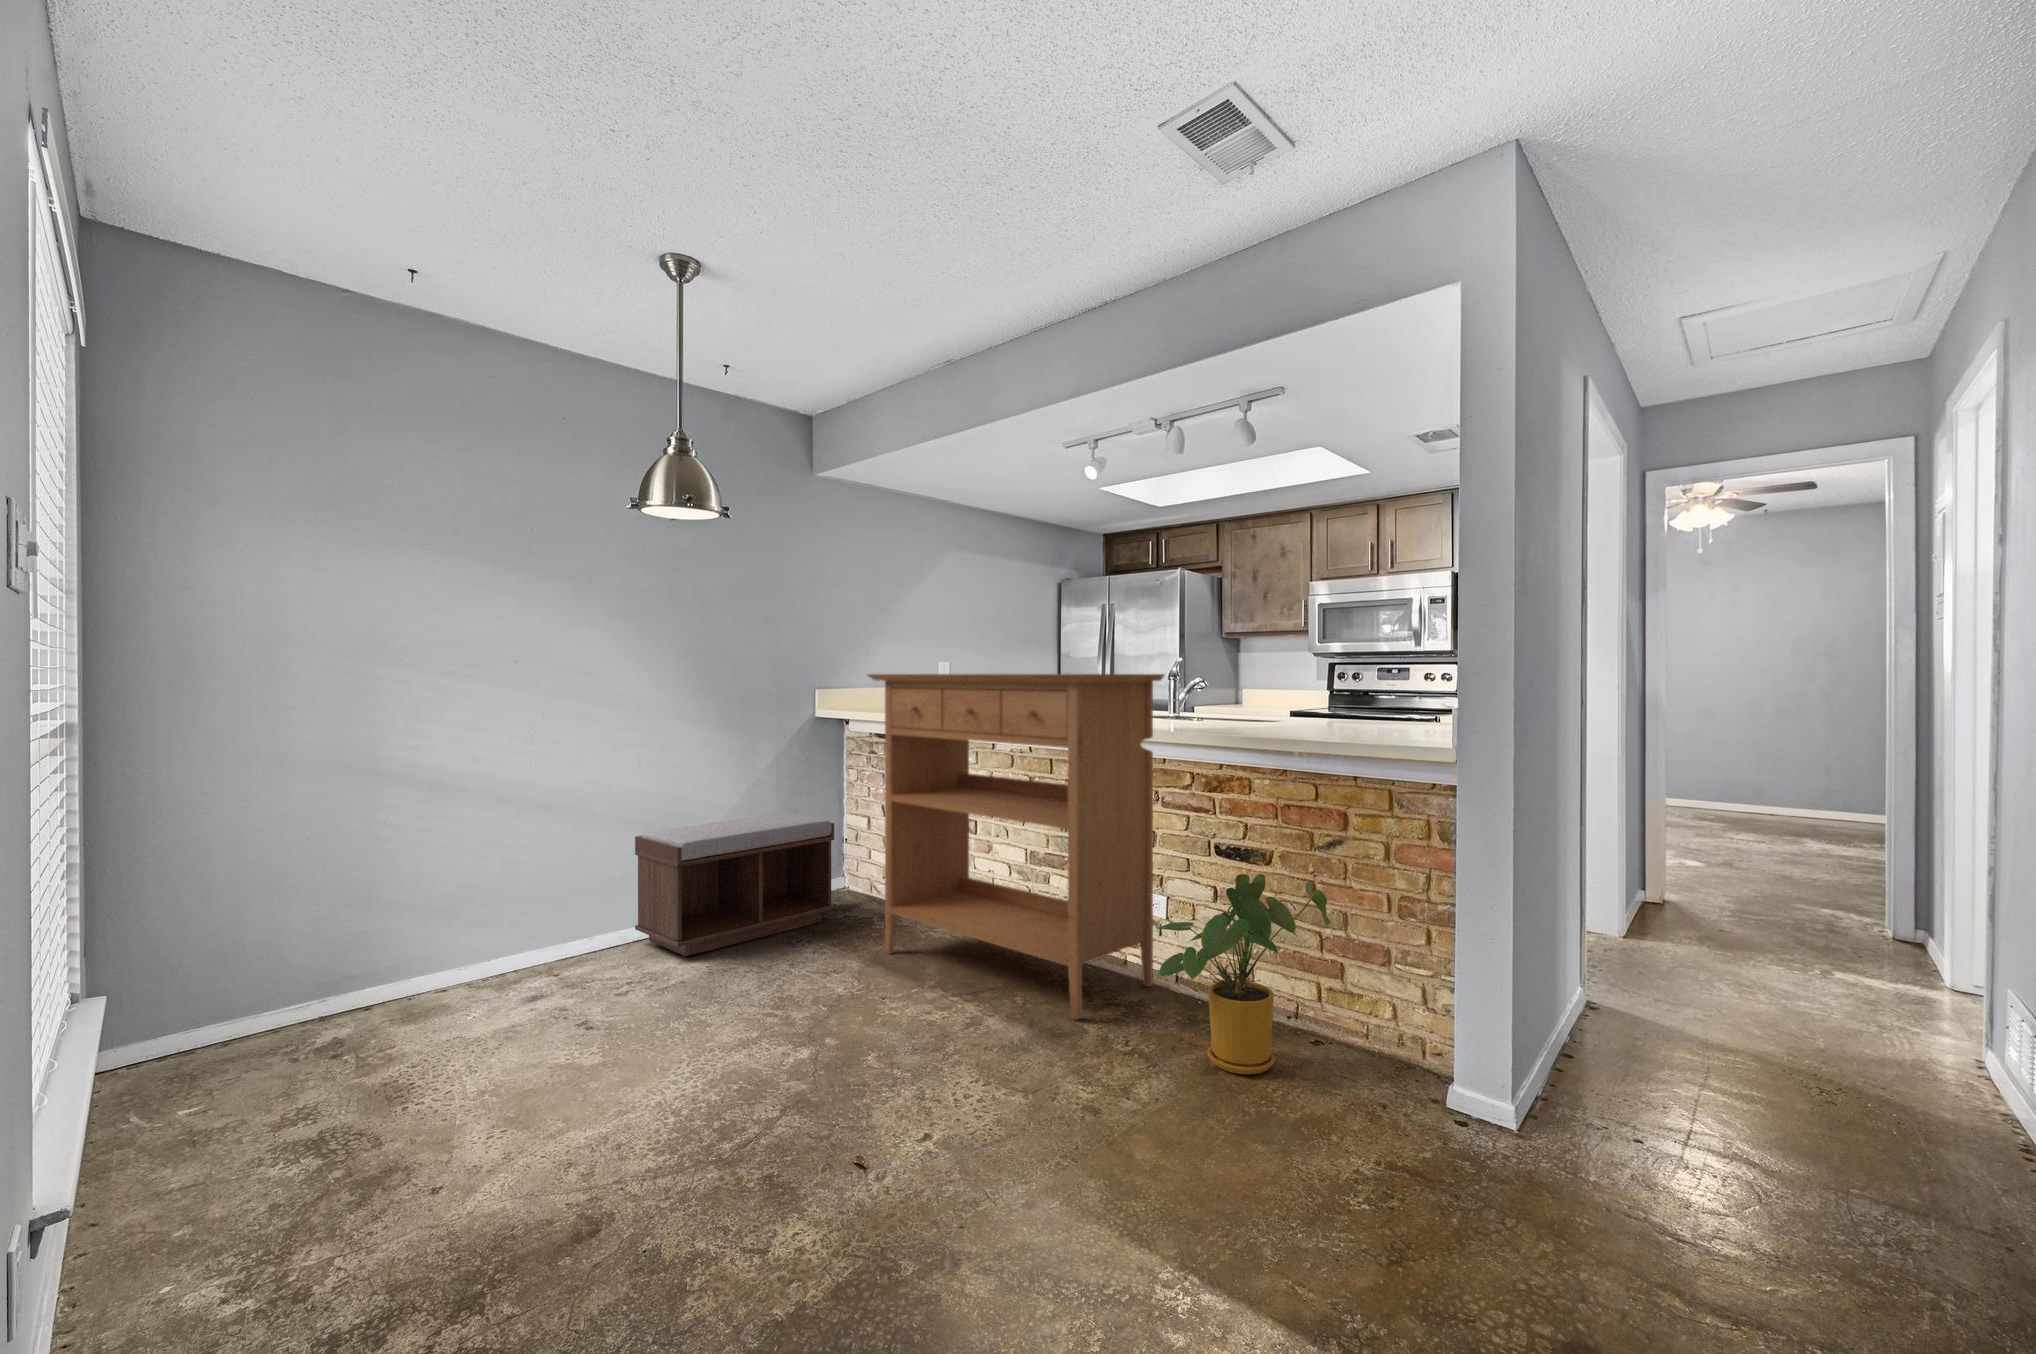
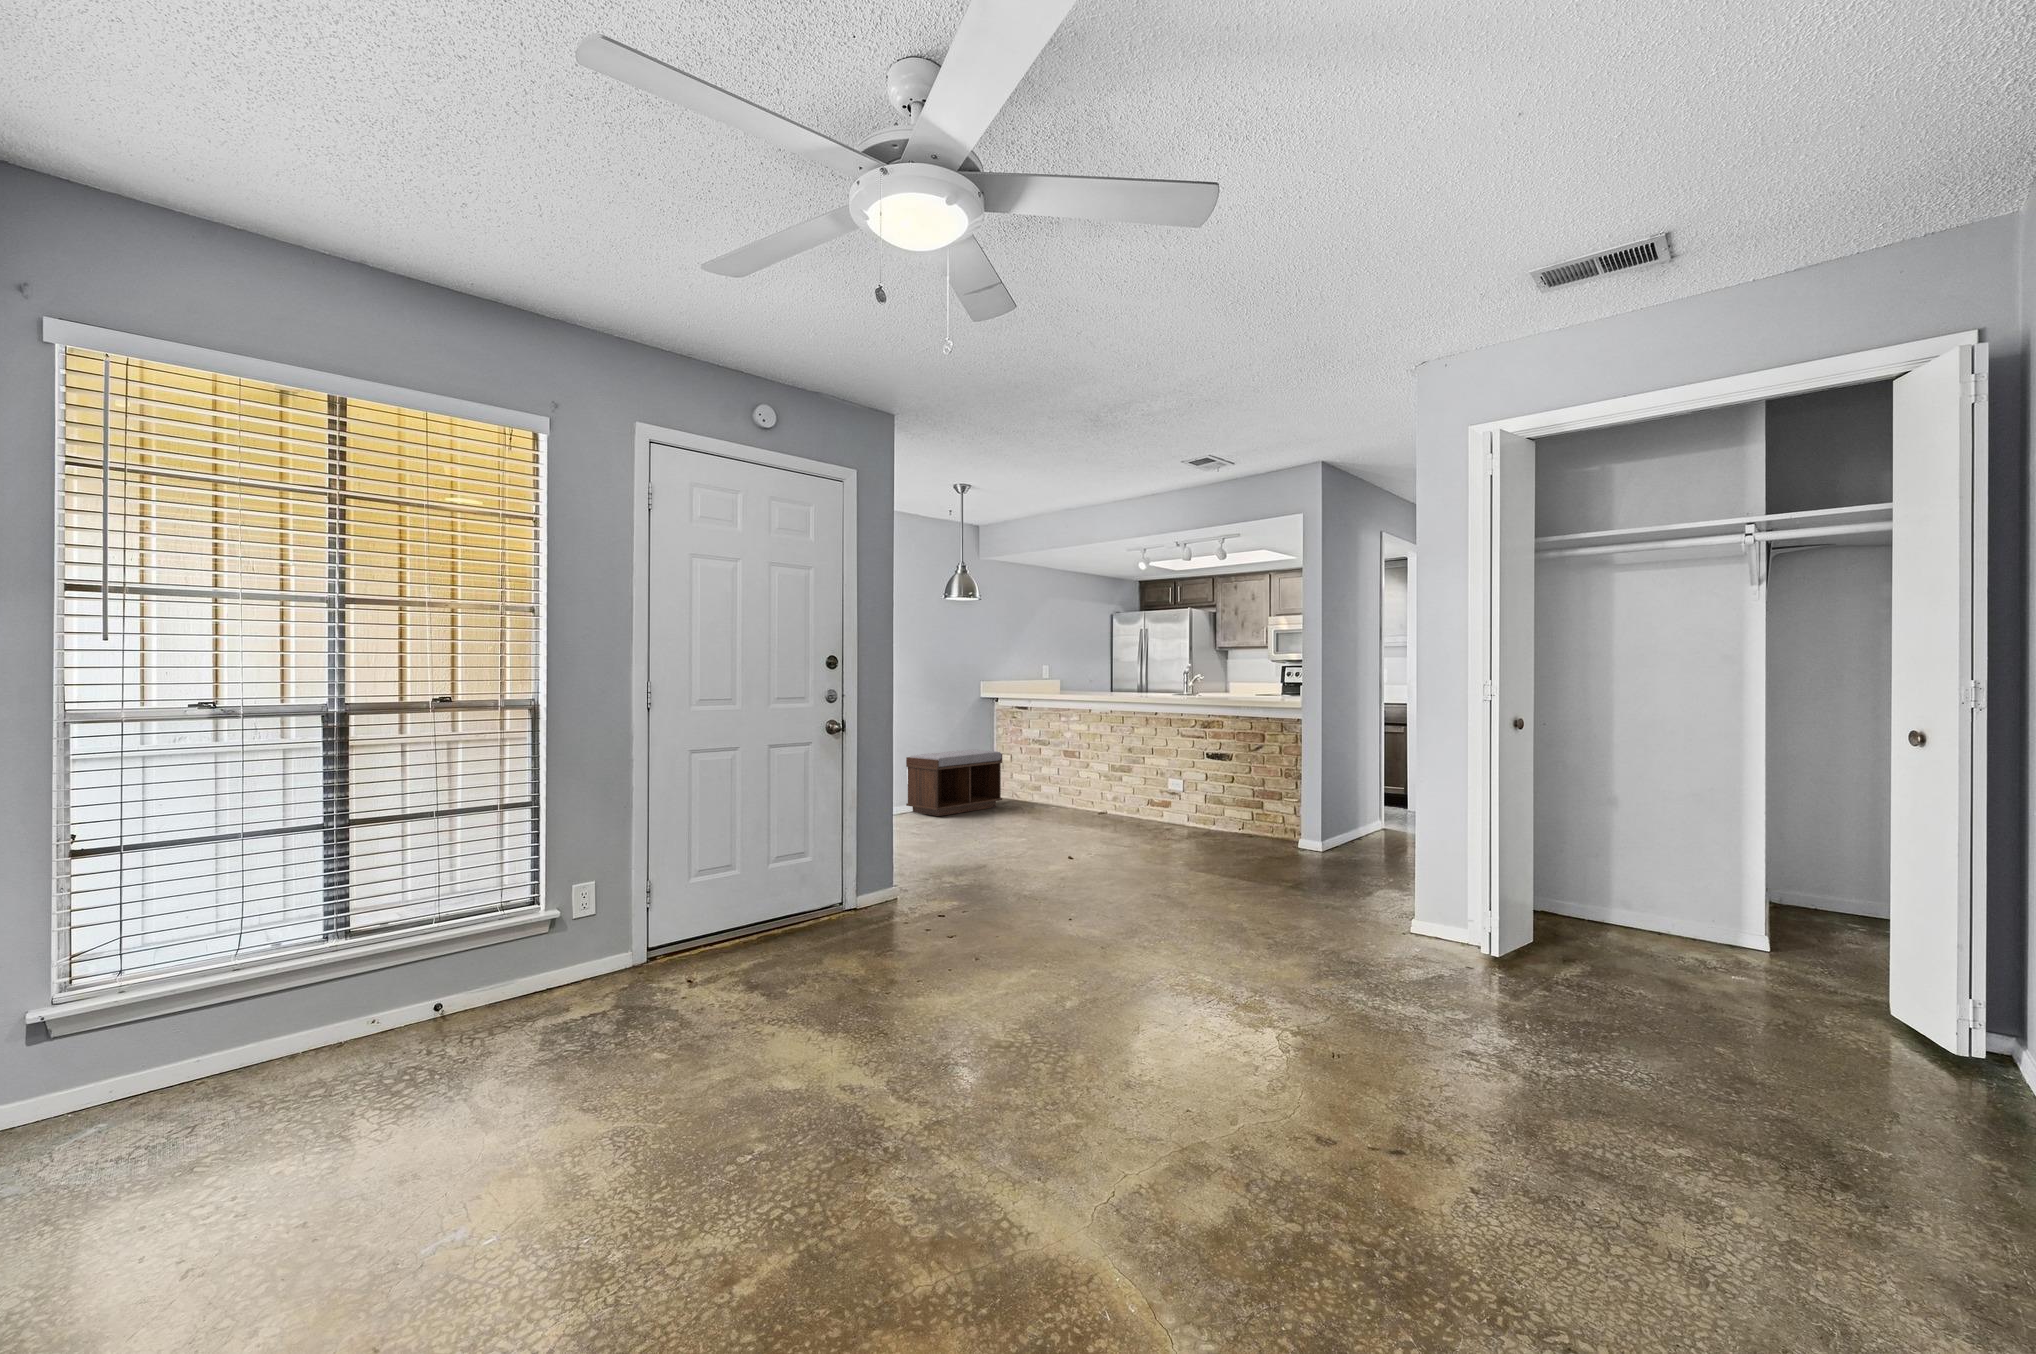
console table: present [868,674,1164,1019] -> none [1029,673,1183,831]
house plant: present [1157,874,1331,1075] -> none [1179,762,1256,842]

